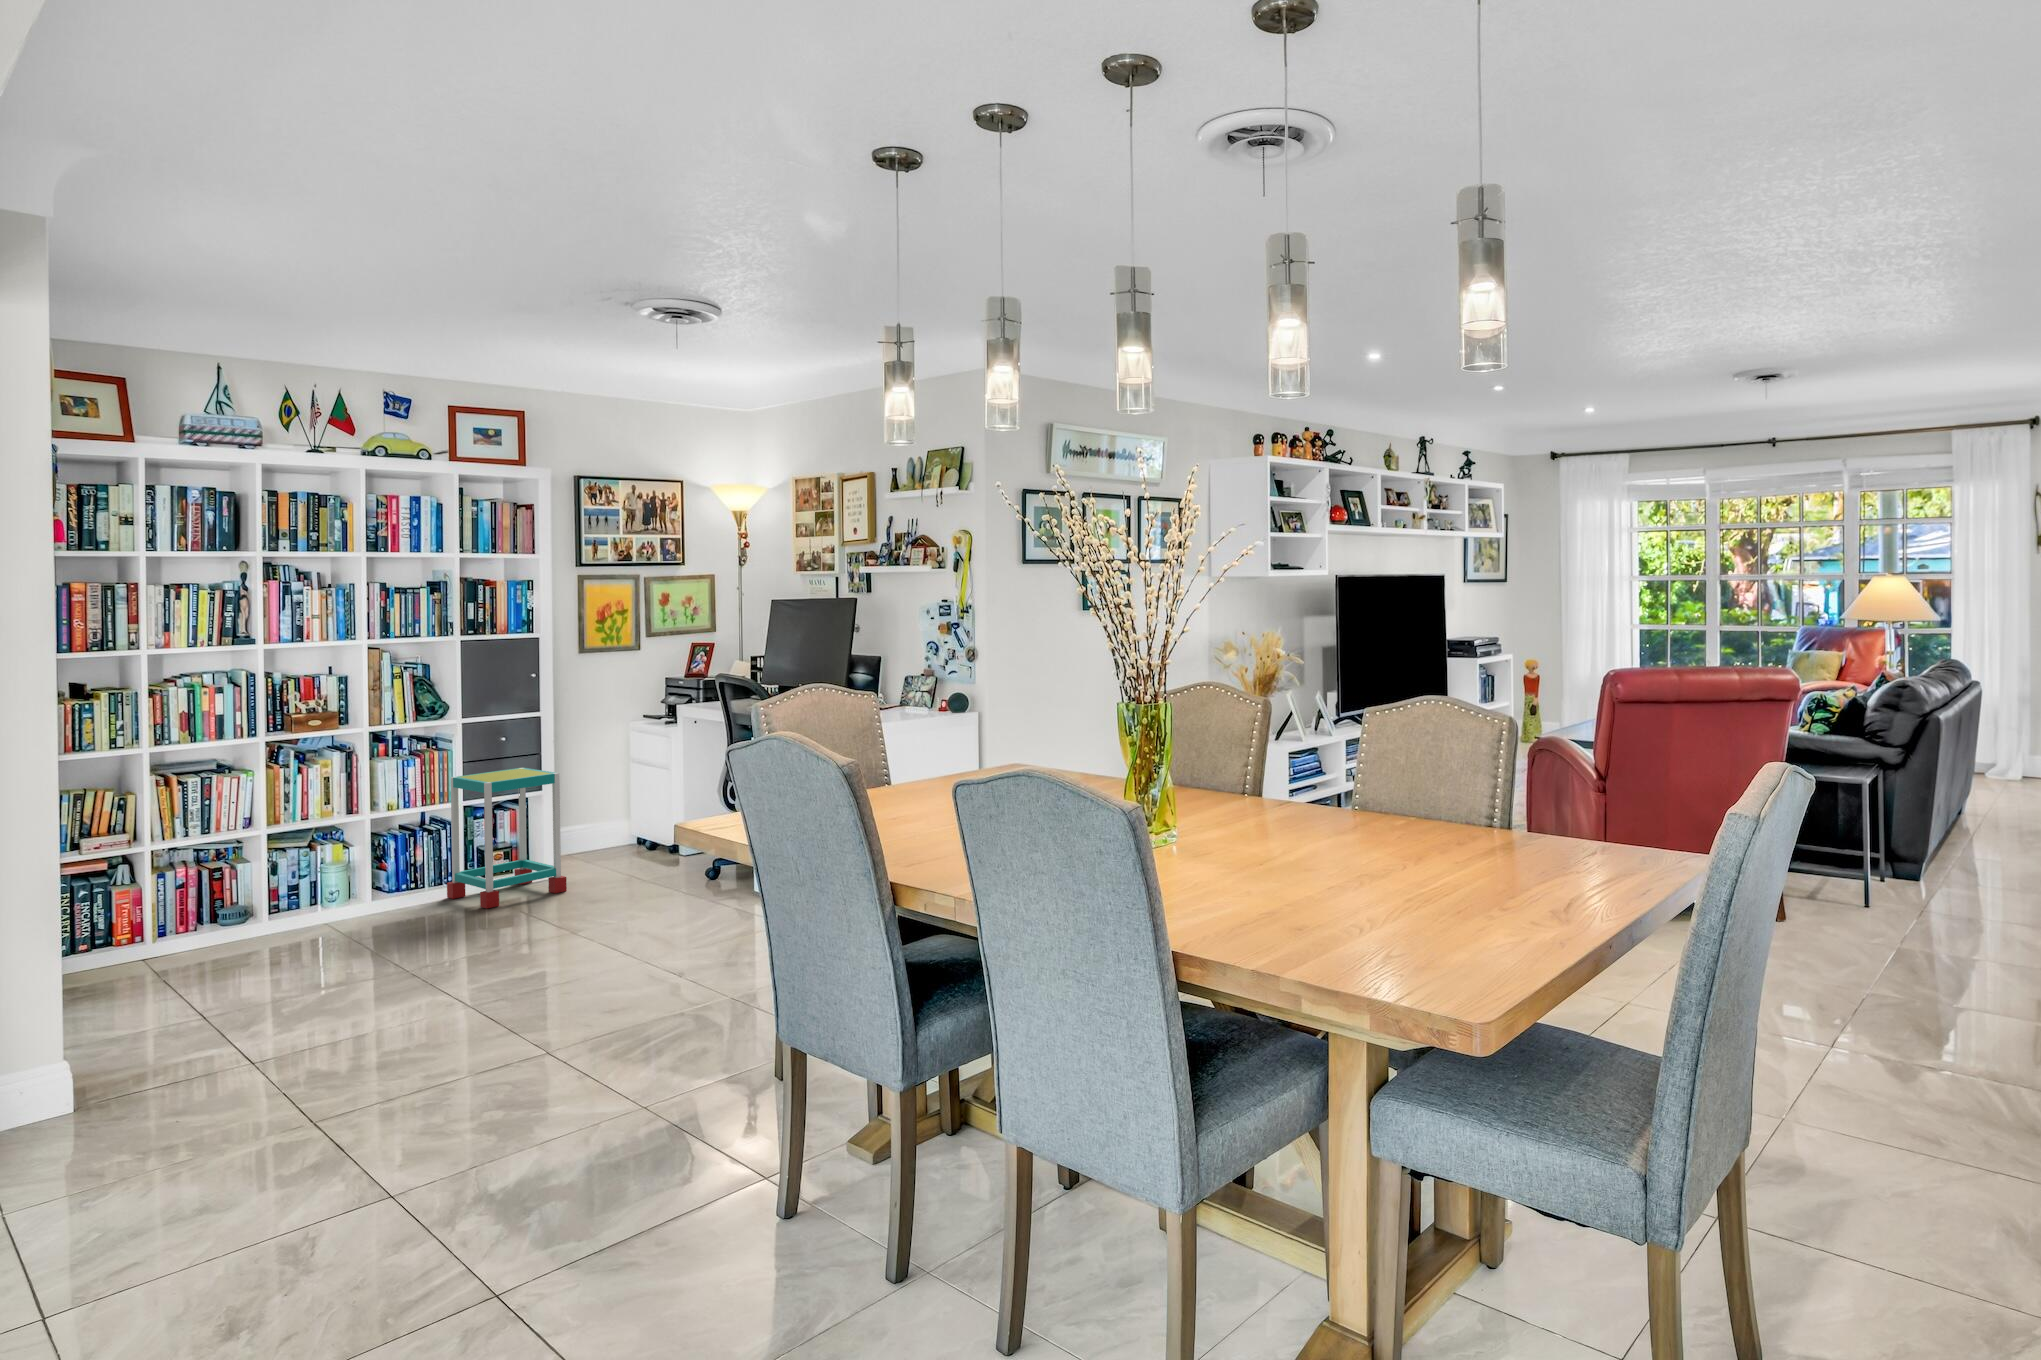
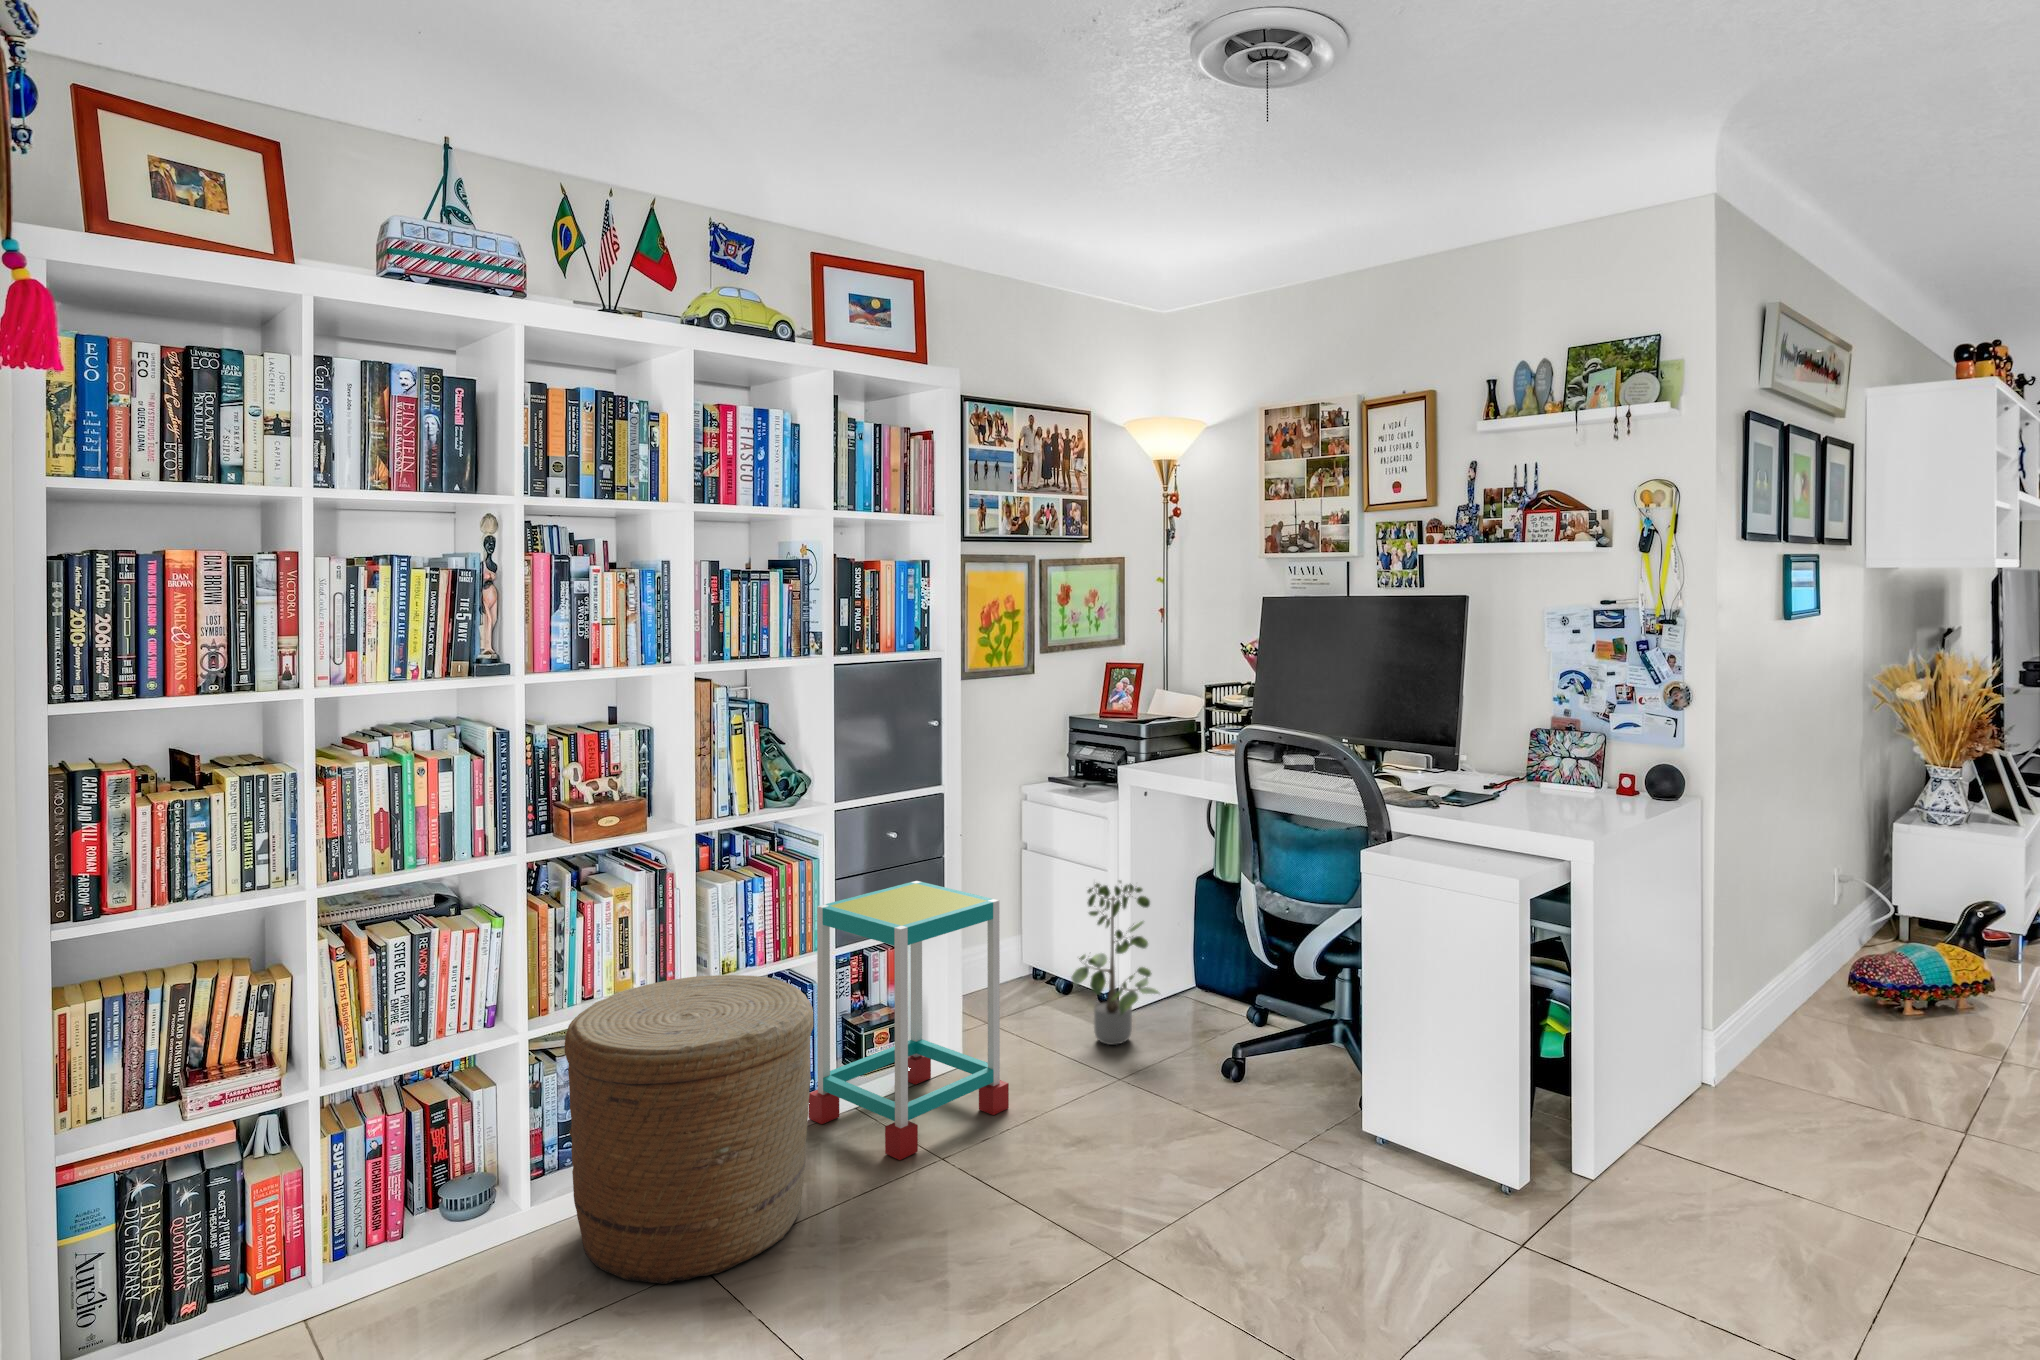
potted plant: none [630,769,680,867] -> present [1072,881,1159,1045]
woven basket: none [282,807,425,946] -> present [565,975,813,1285]

